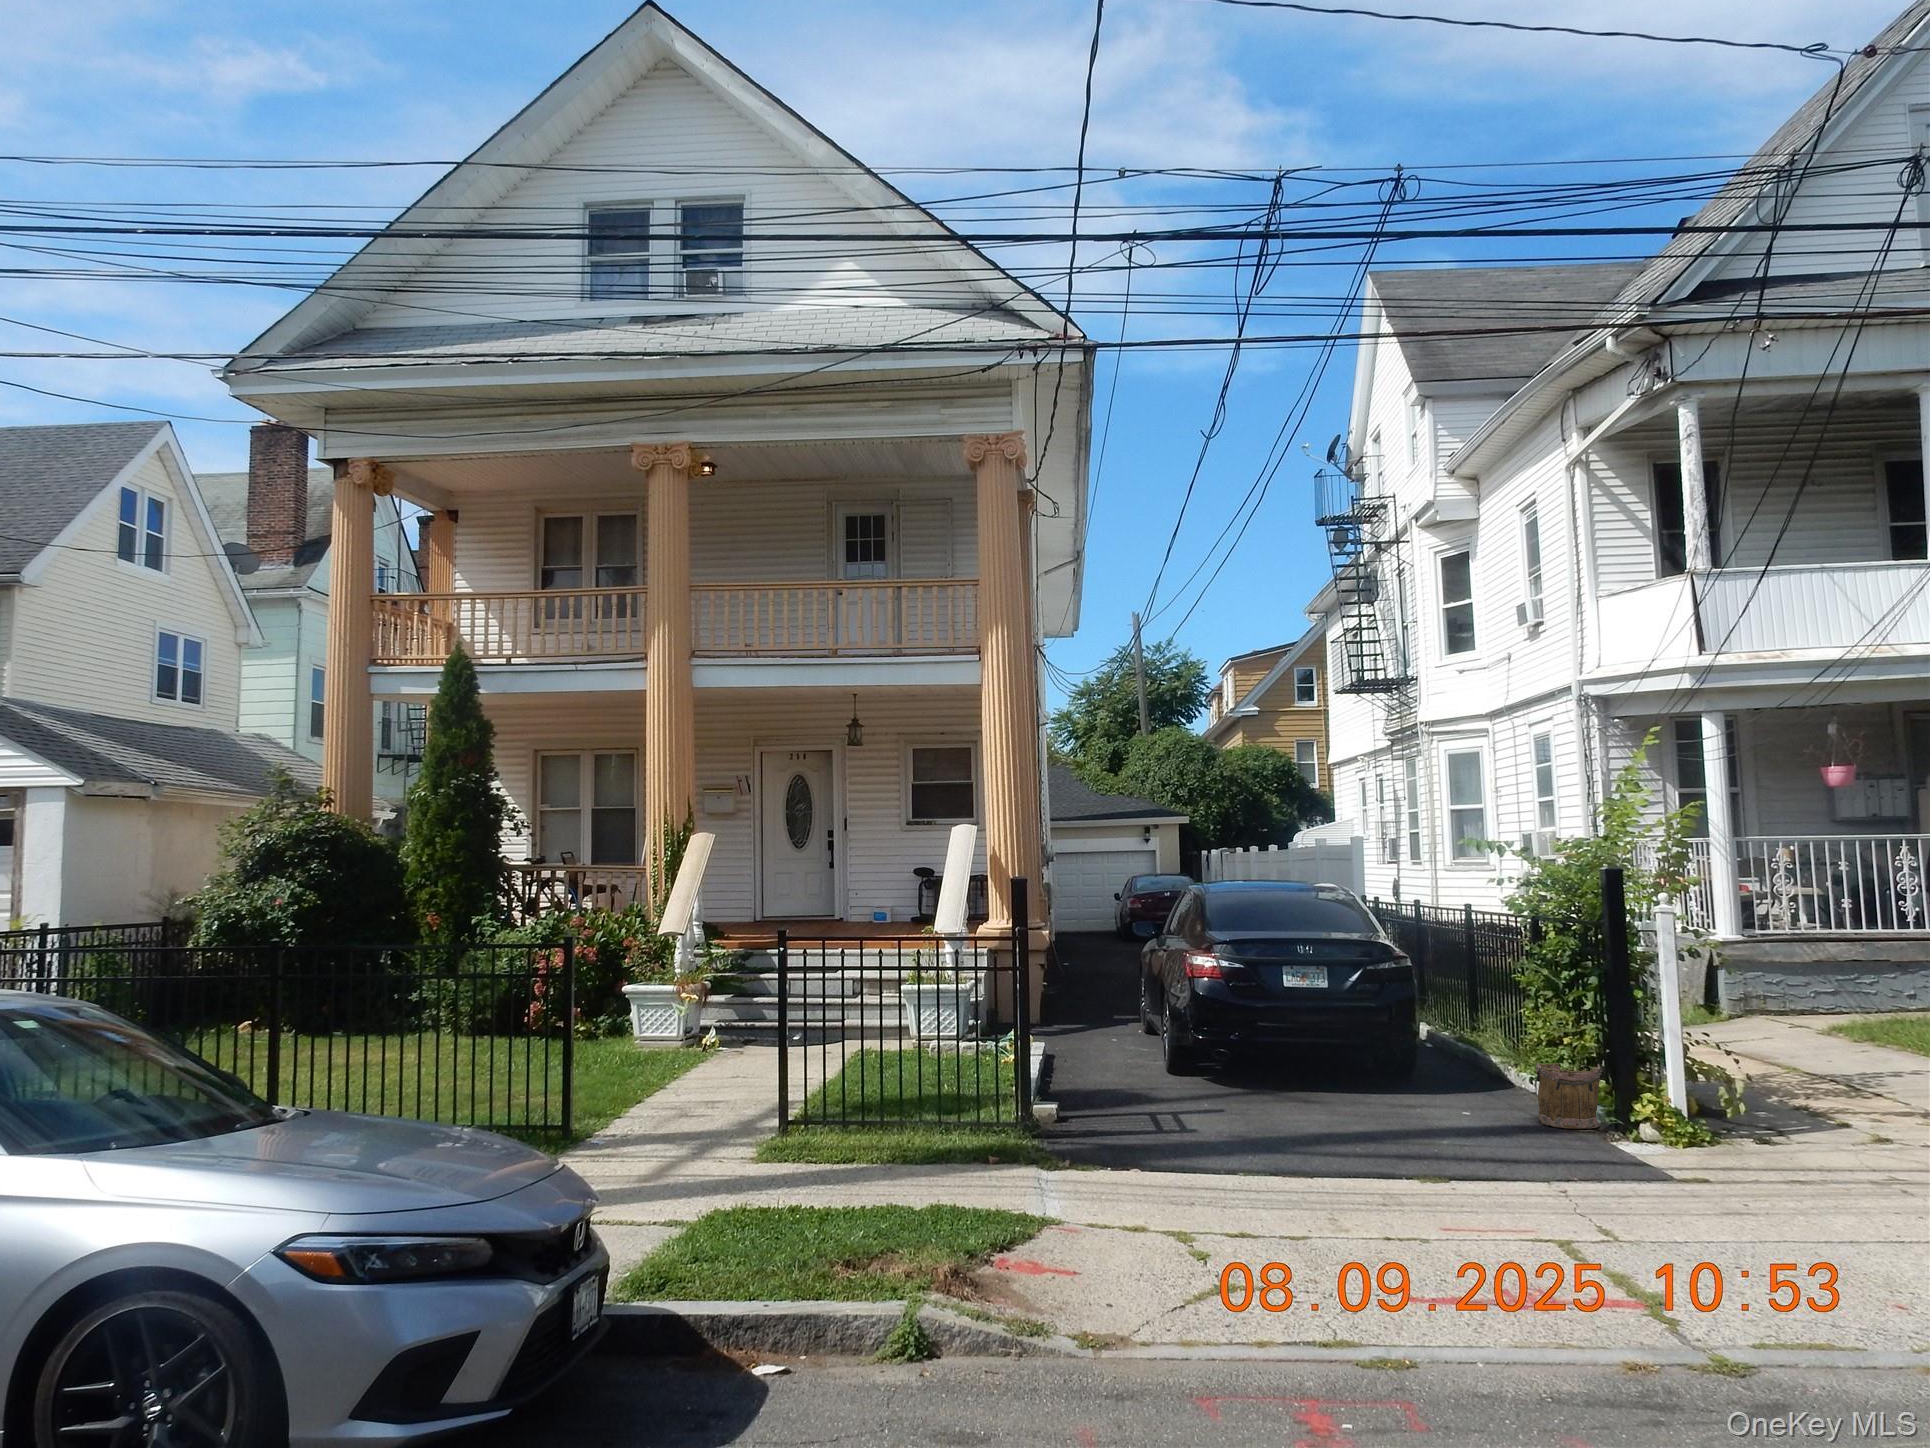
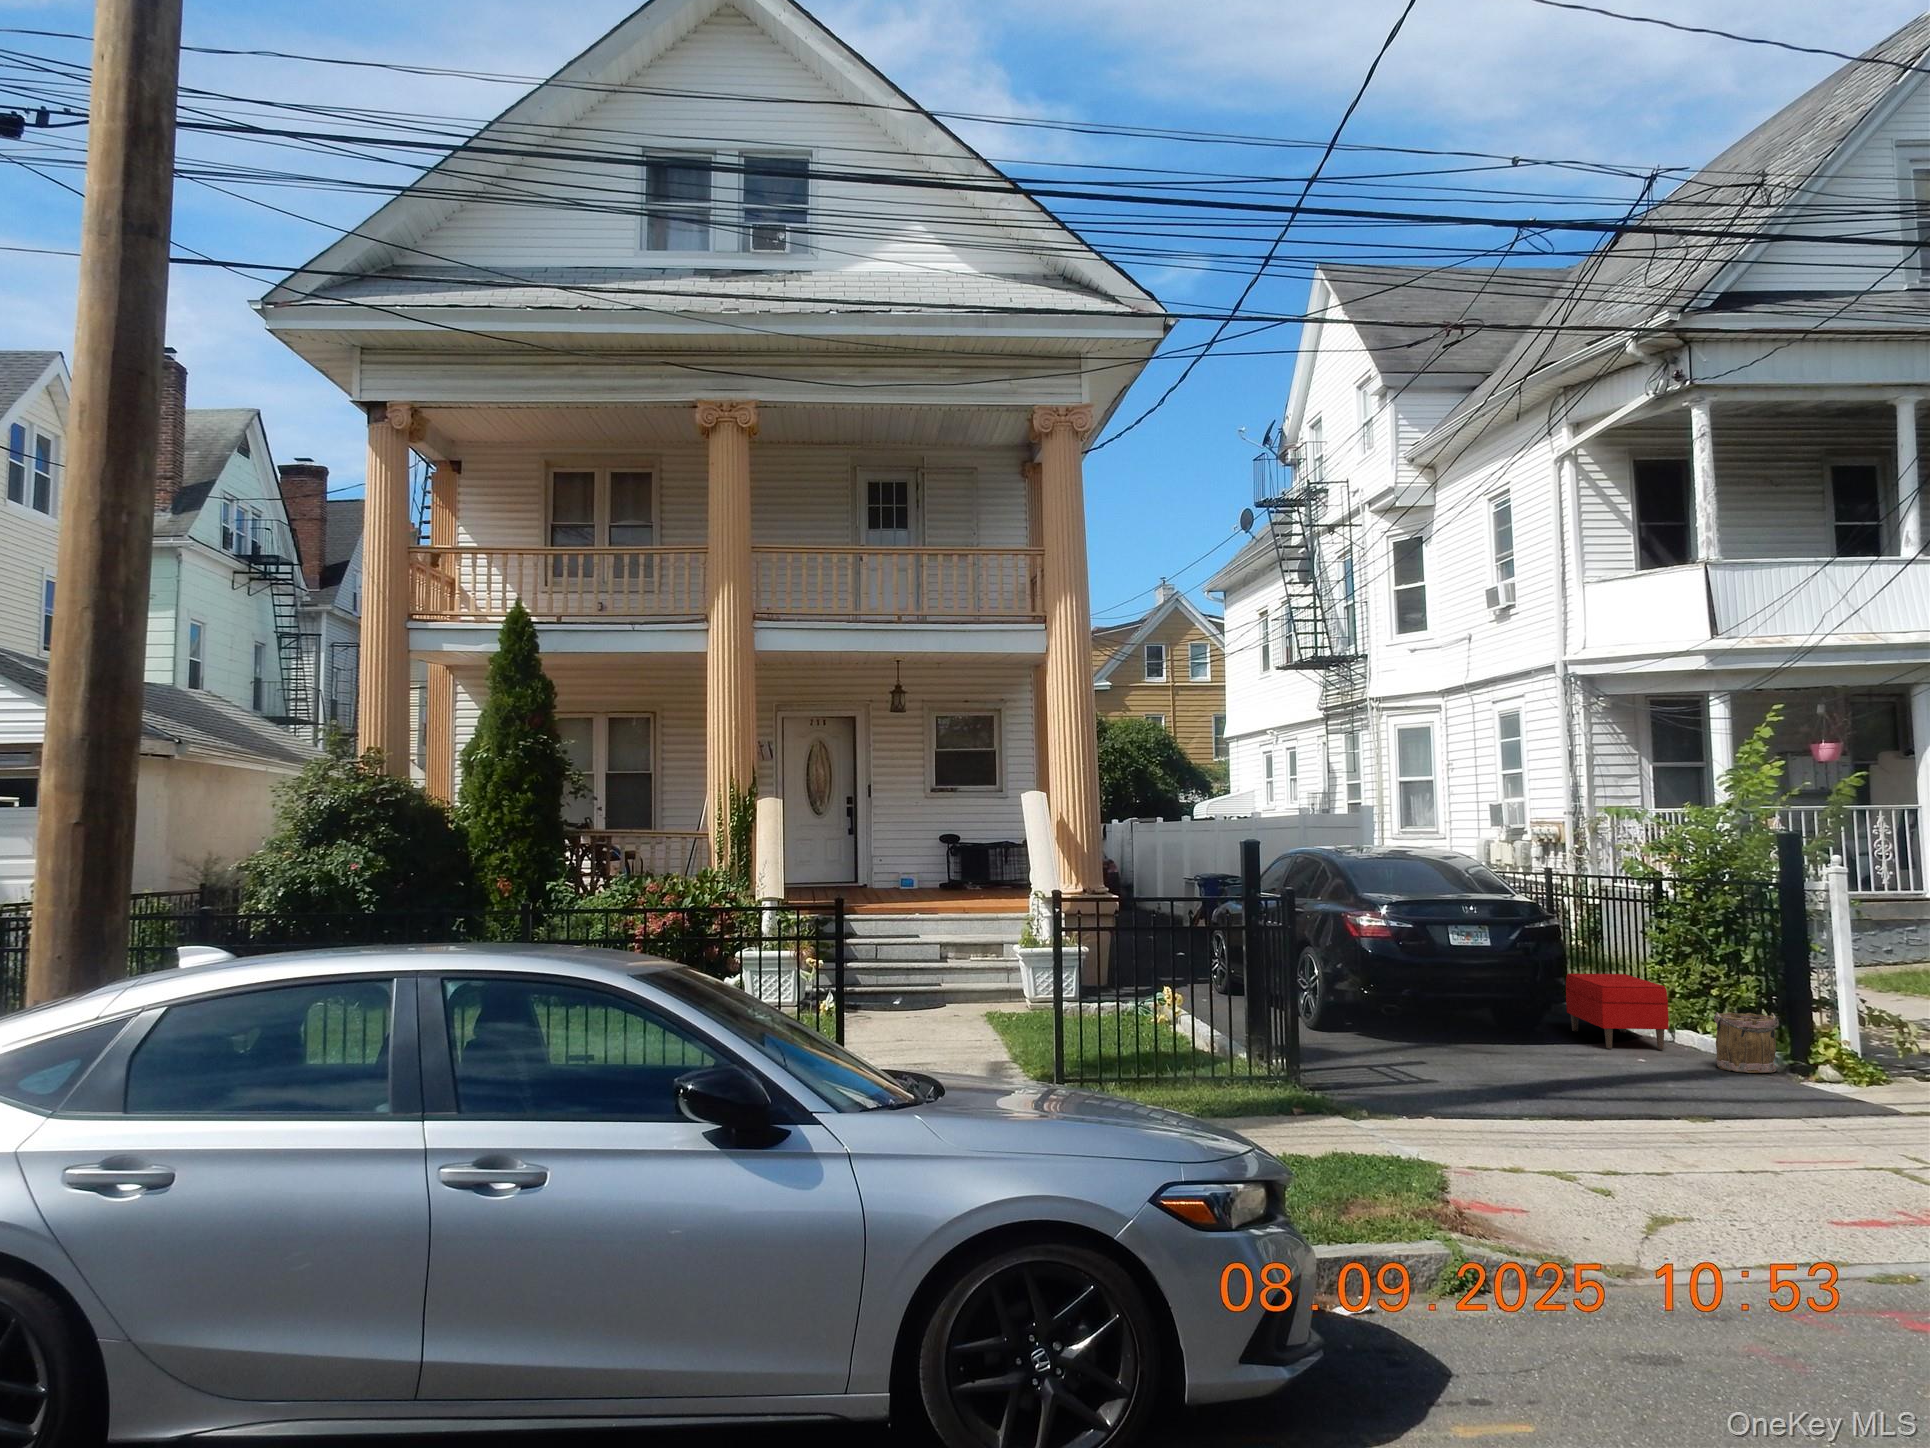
bench: none [1435,1018,1513,1101] -> present [1566,974,1669,1049]

